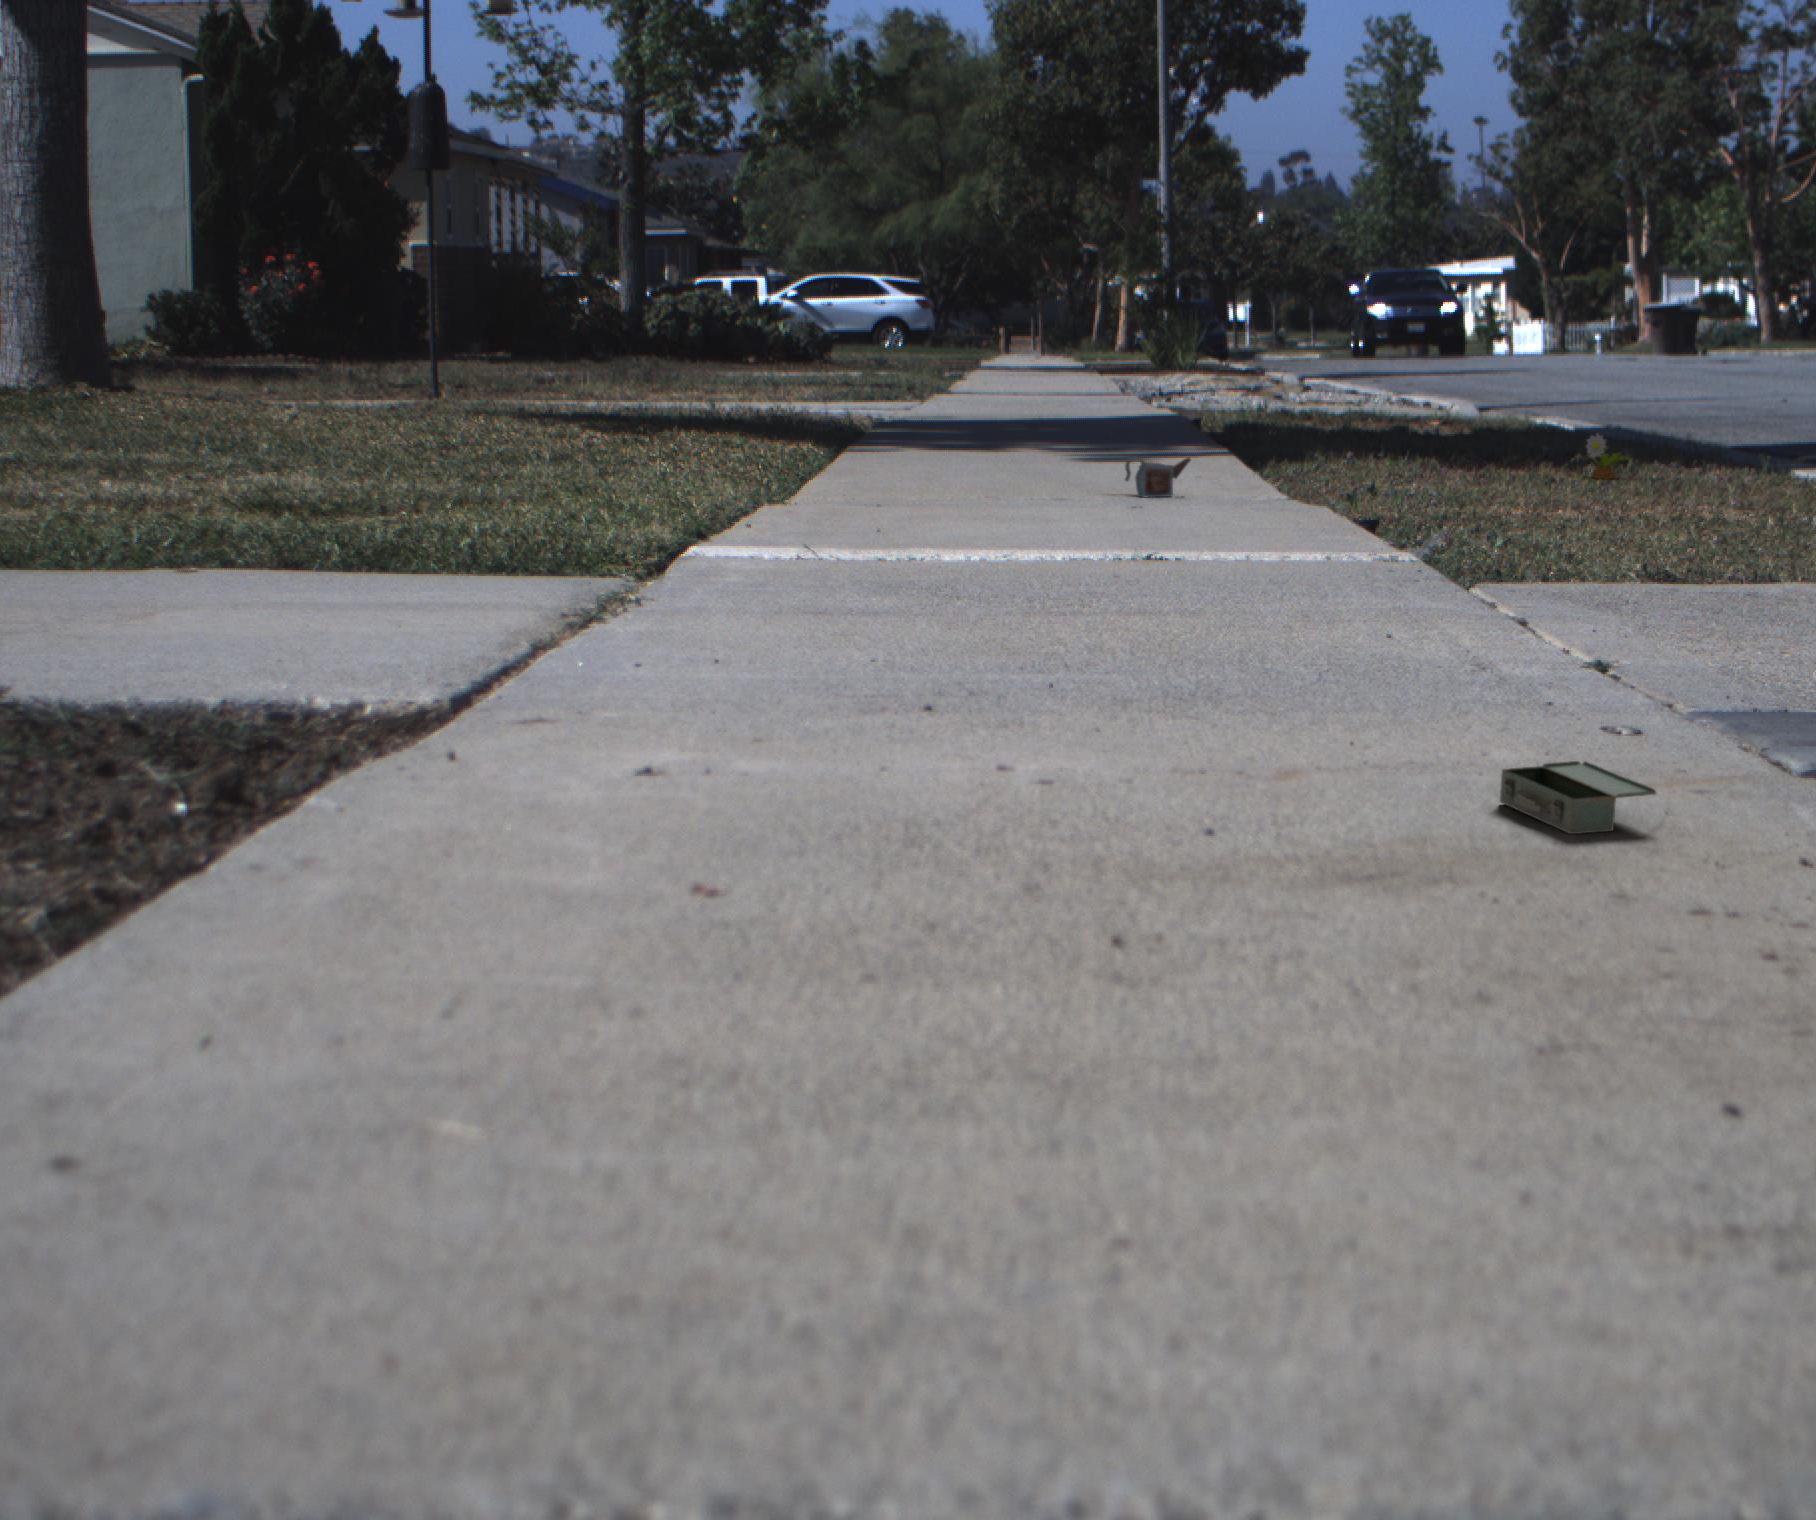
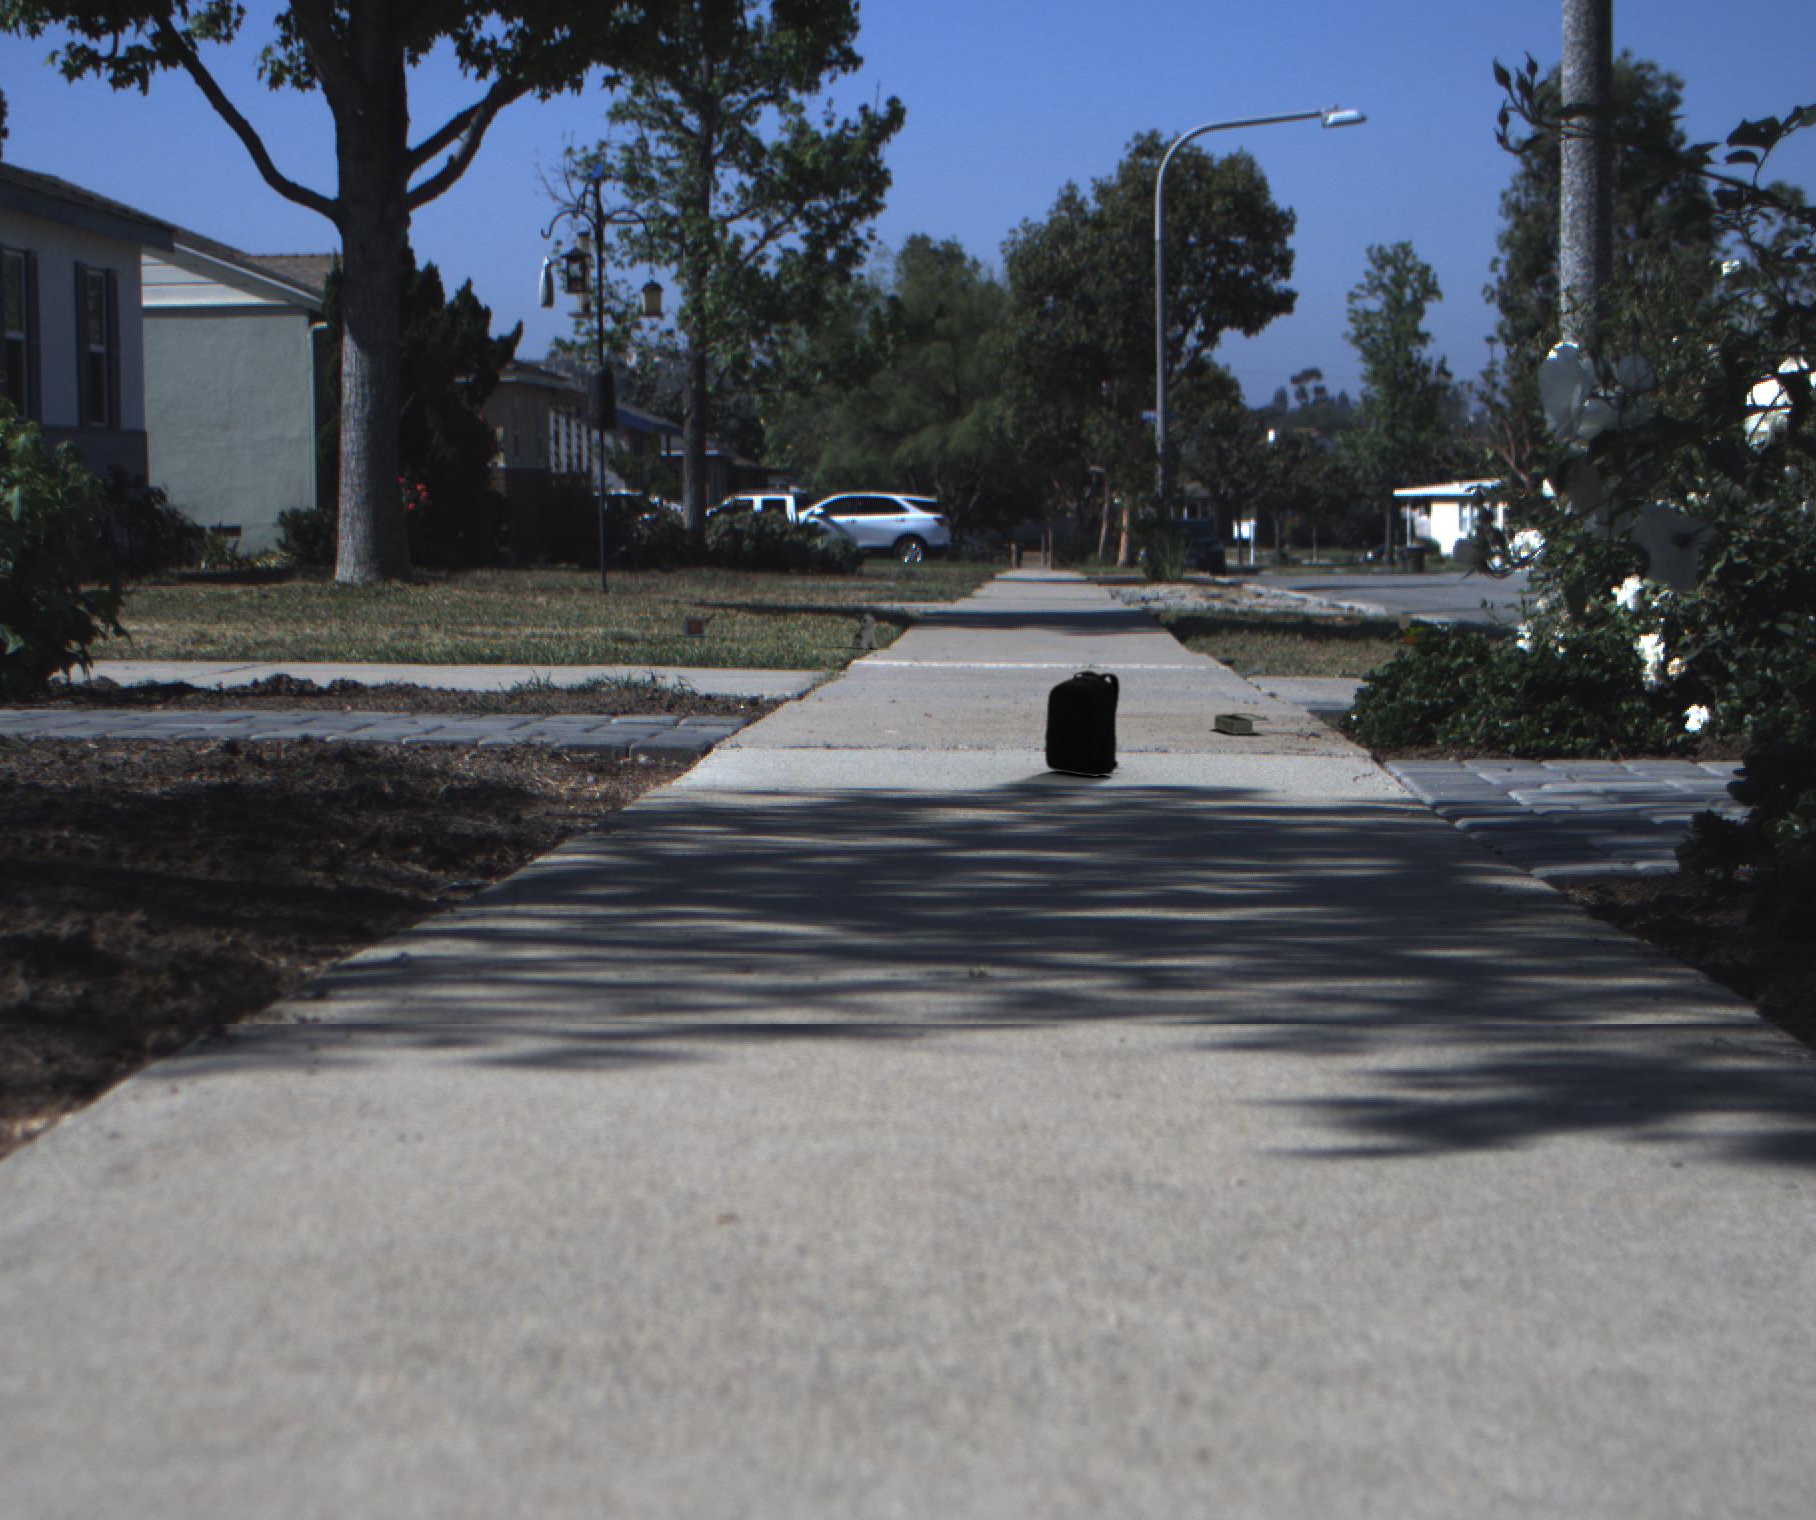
plush toy: none [723,439,769,511] -> present [852,609,879,649]
watering can: present [1125,456,1191,498] -> present [675,612,716,637]
backpack: none [1089,804,1370,1226] -> present [1045,670,1120,777]

